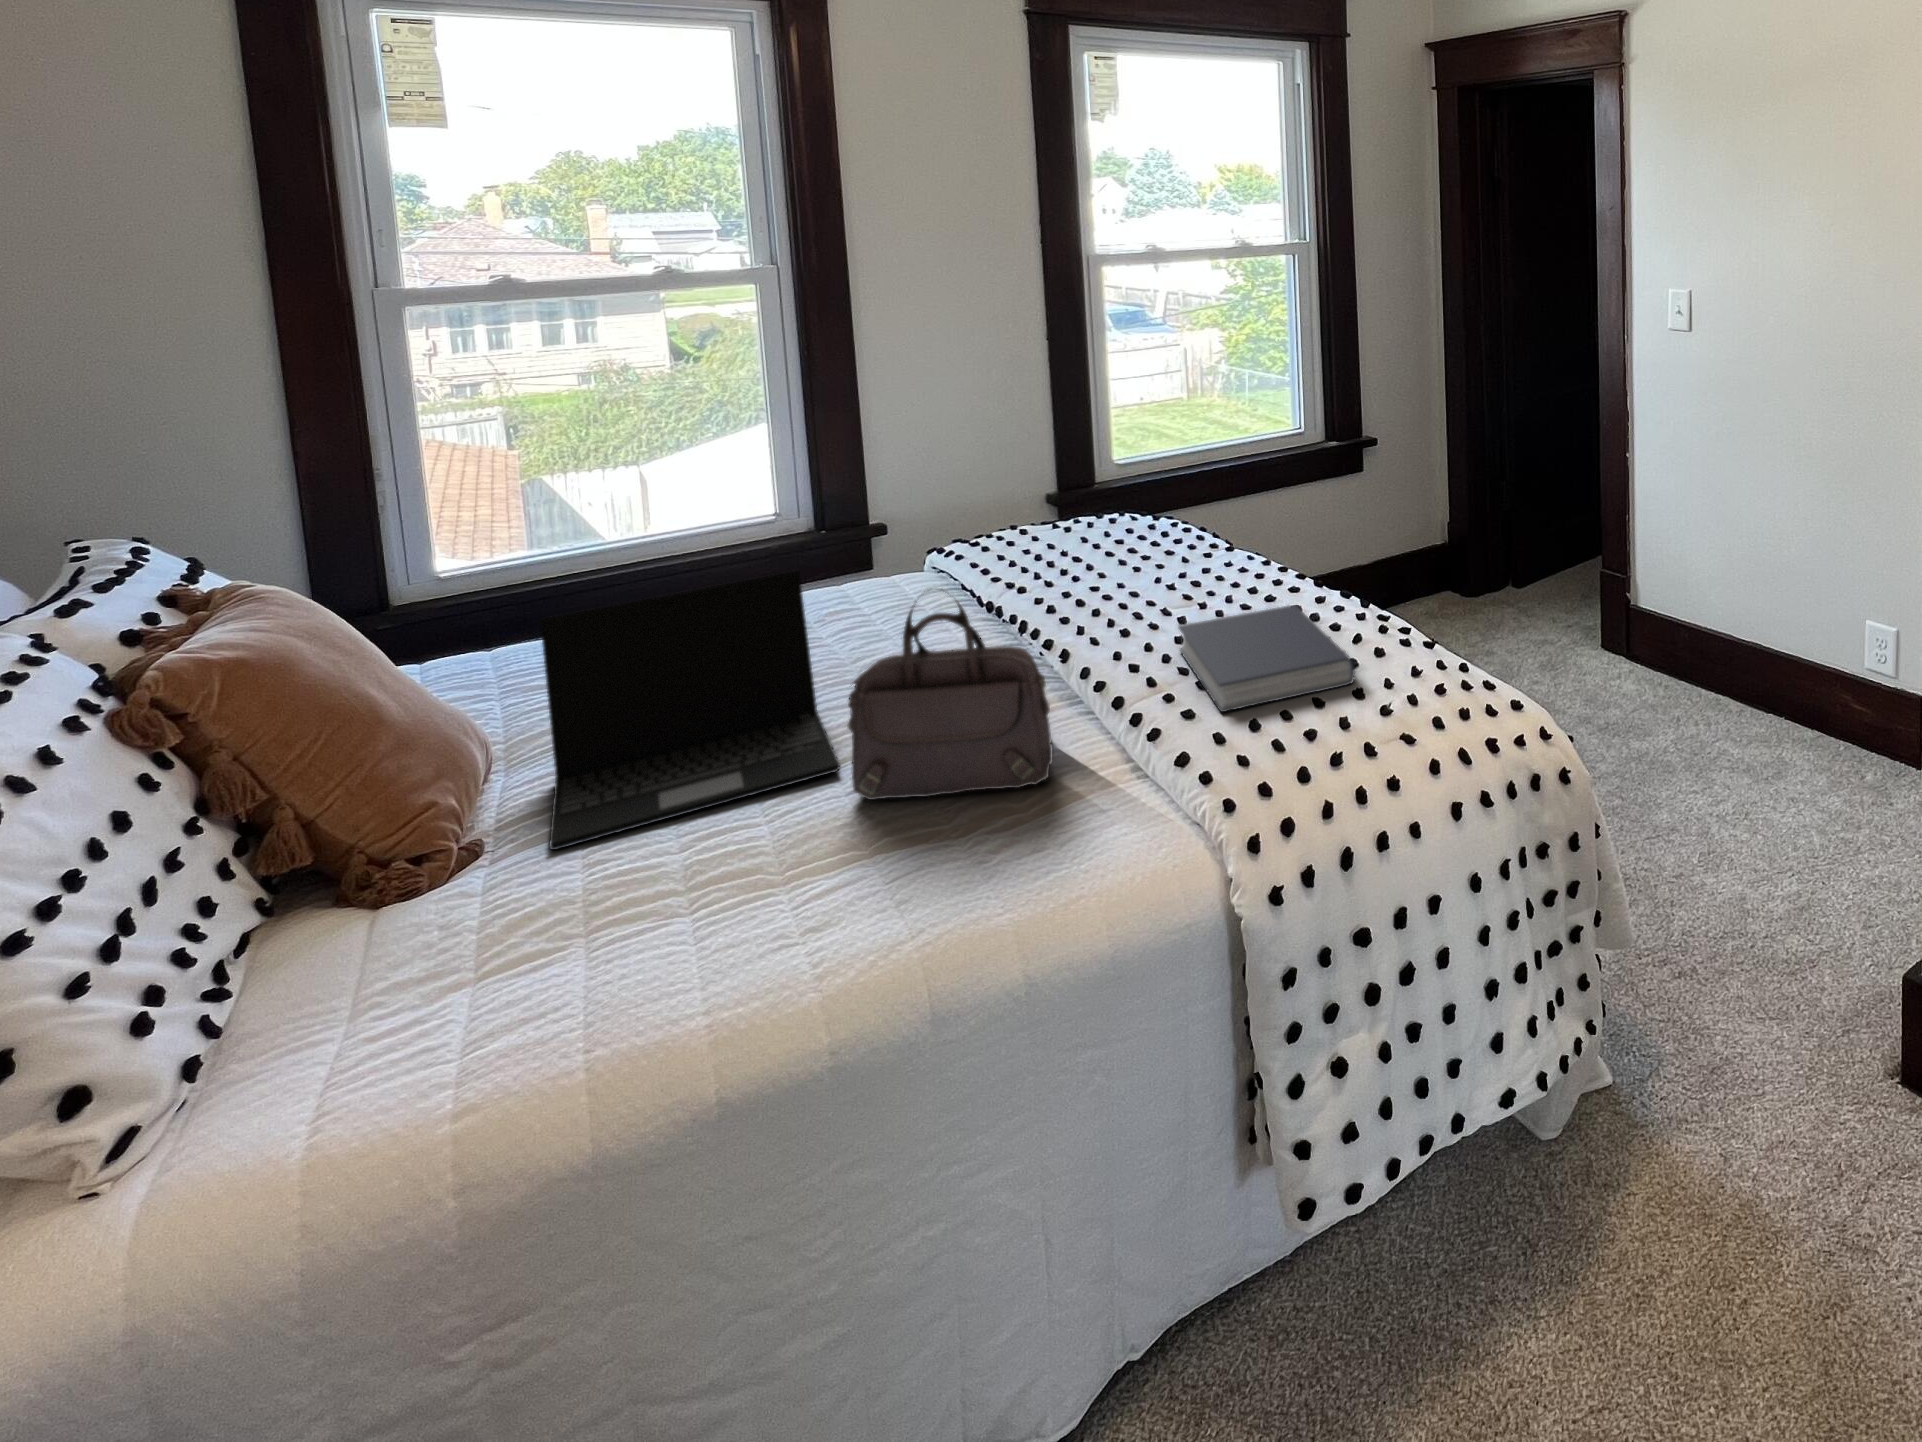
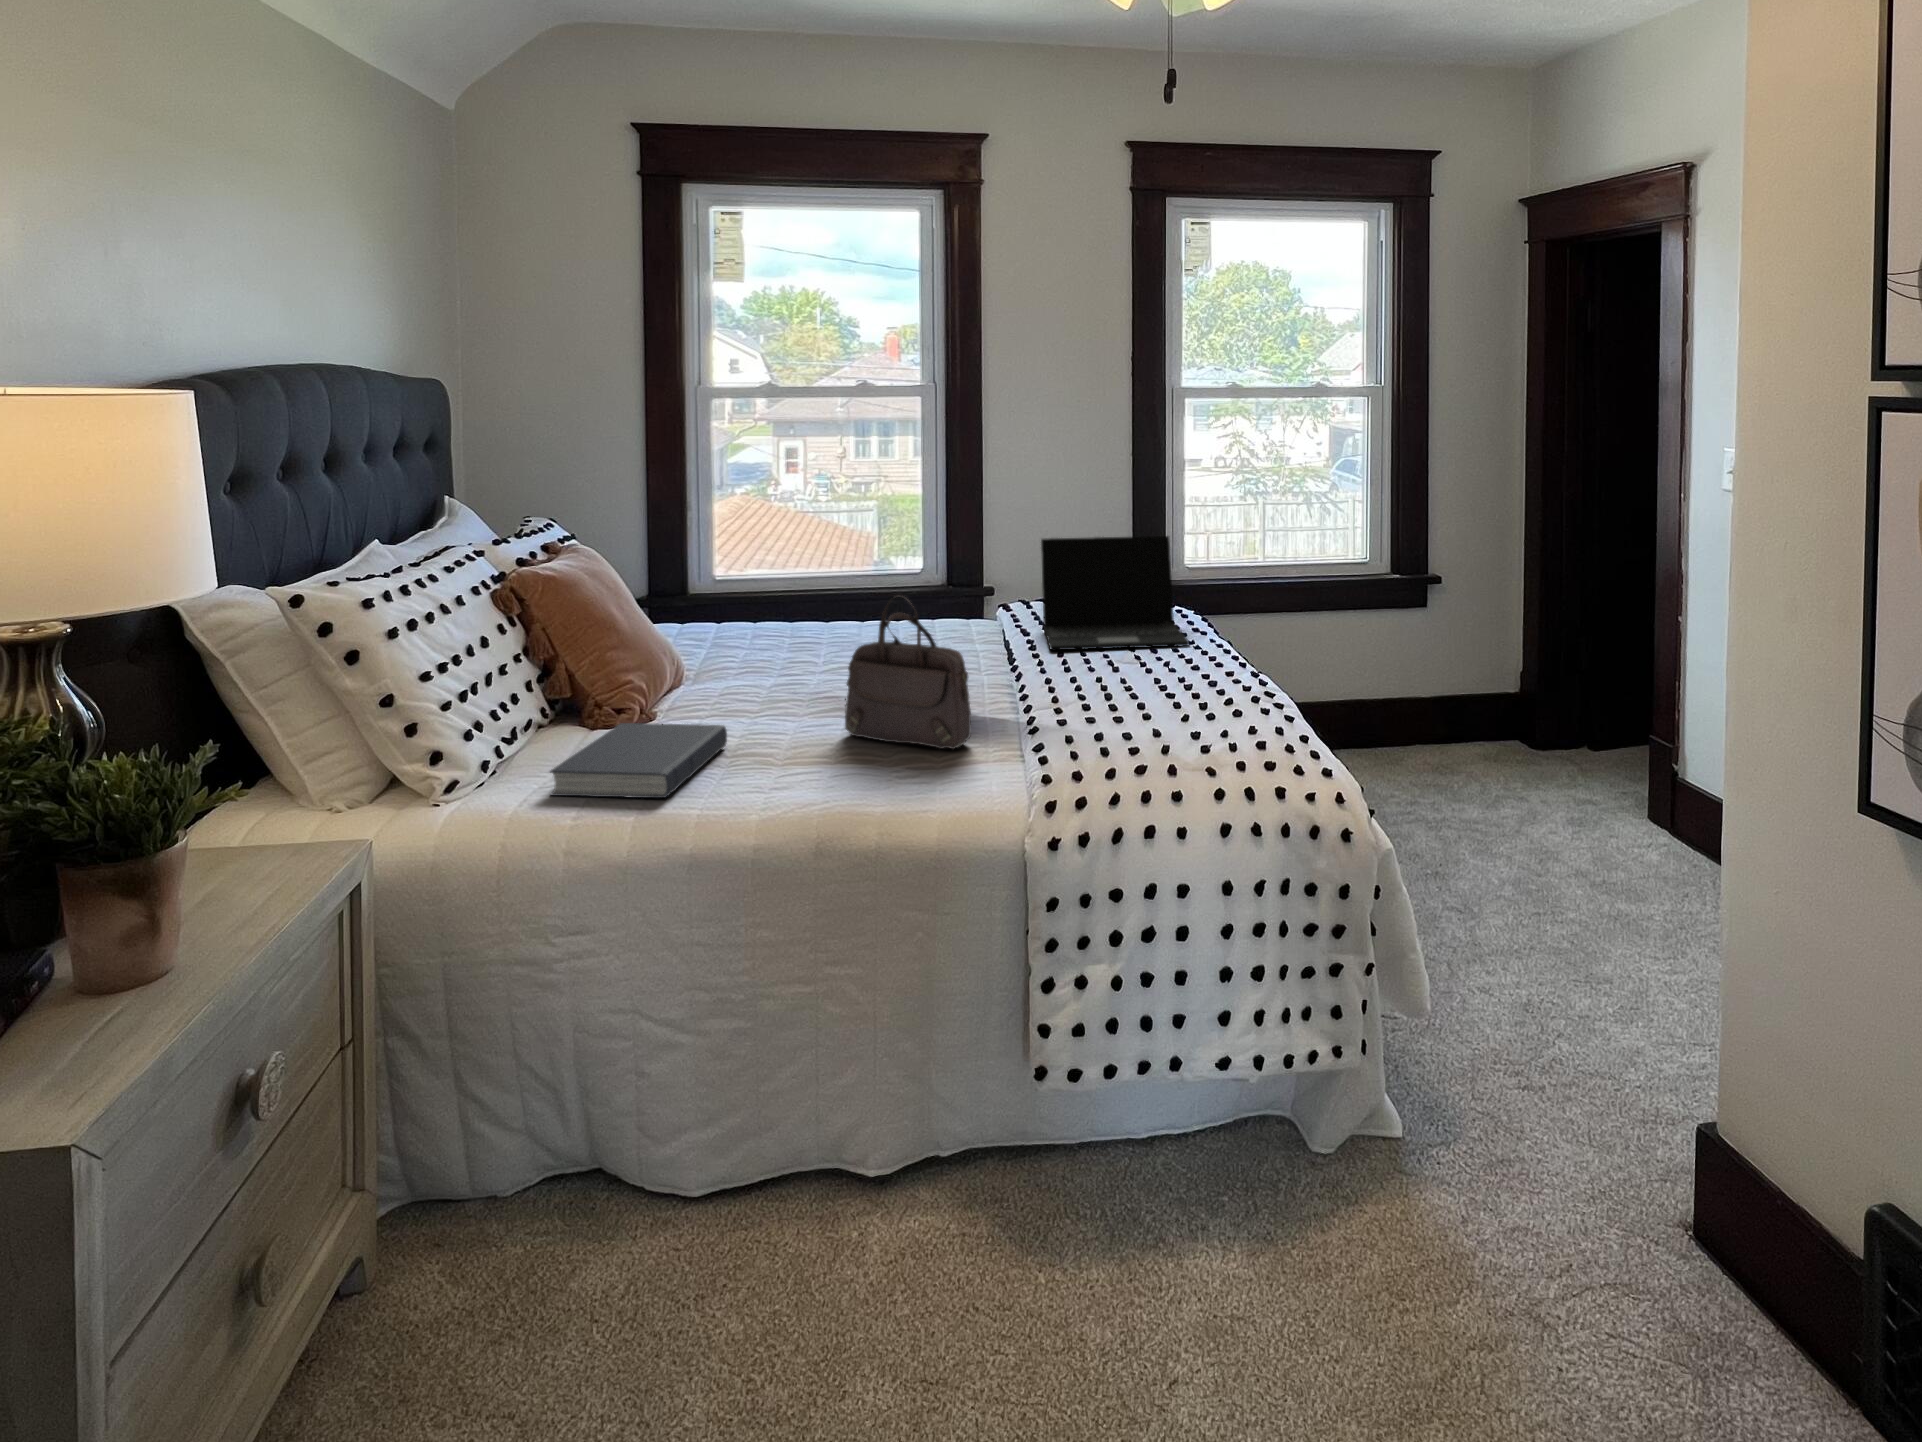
laptop: present [540,570,840,850] -> present [1041,536,1190,650]
book: present [1179,605,1355,712] -> present [550,723,727,798]

